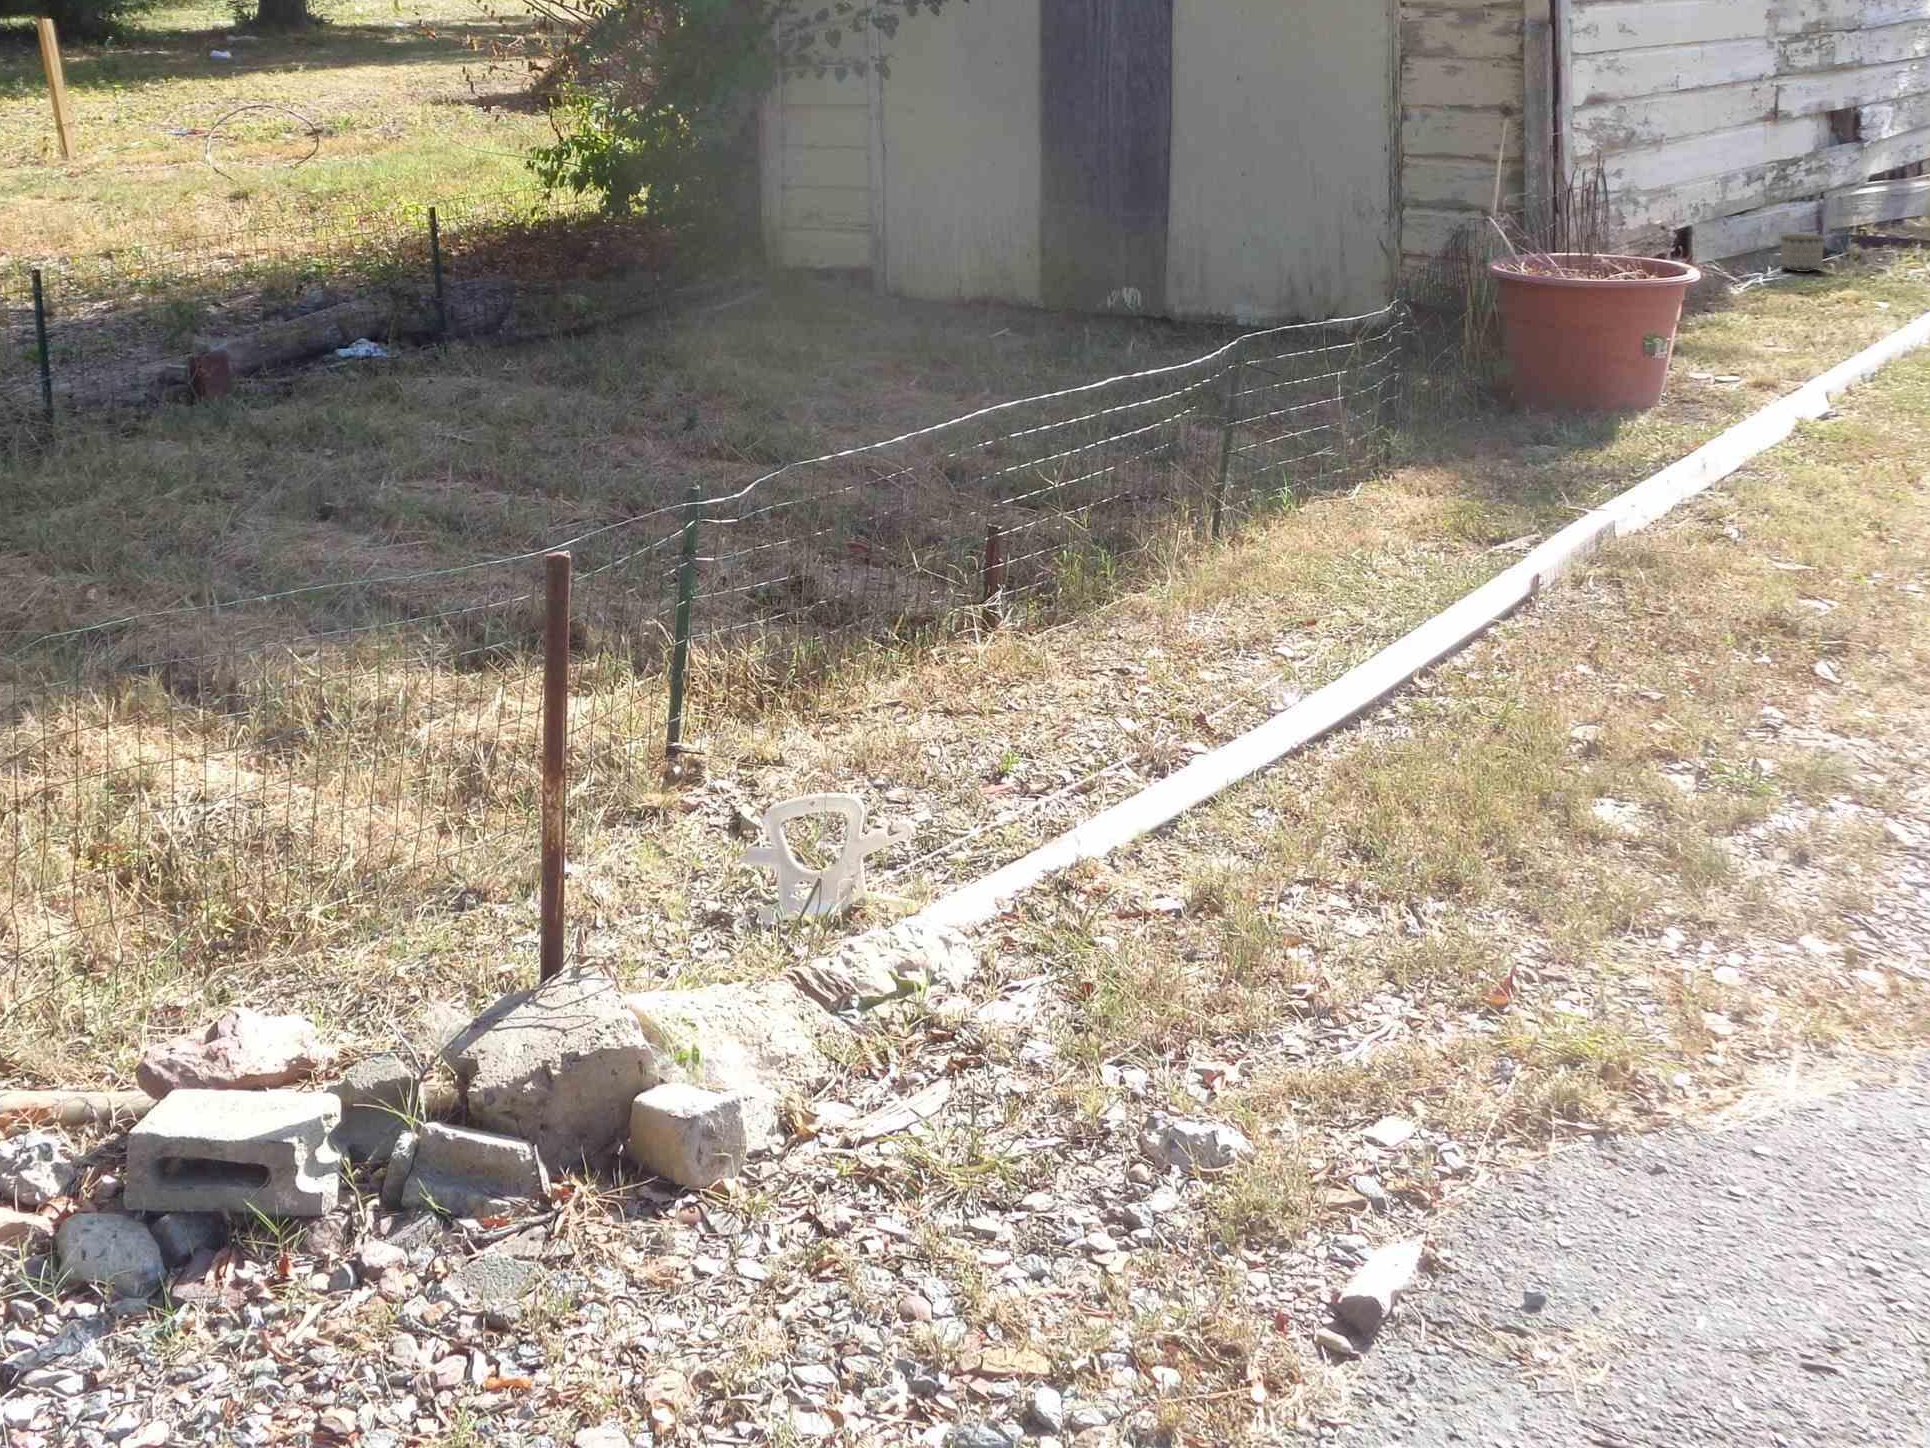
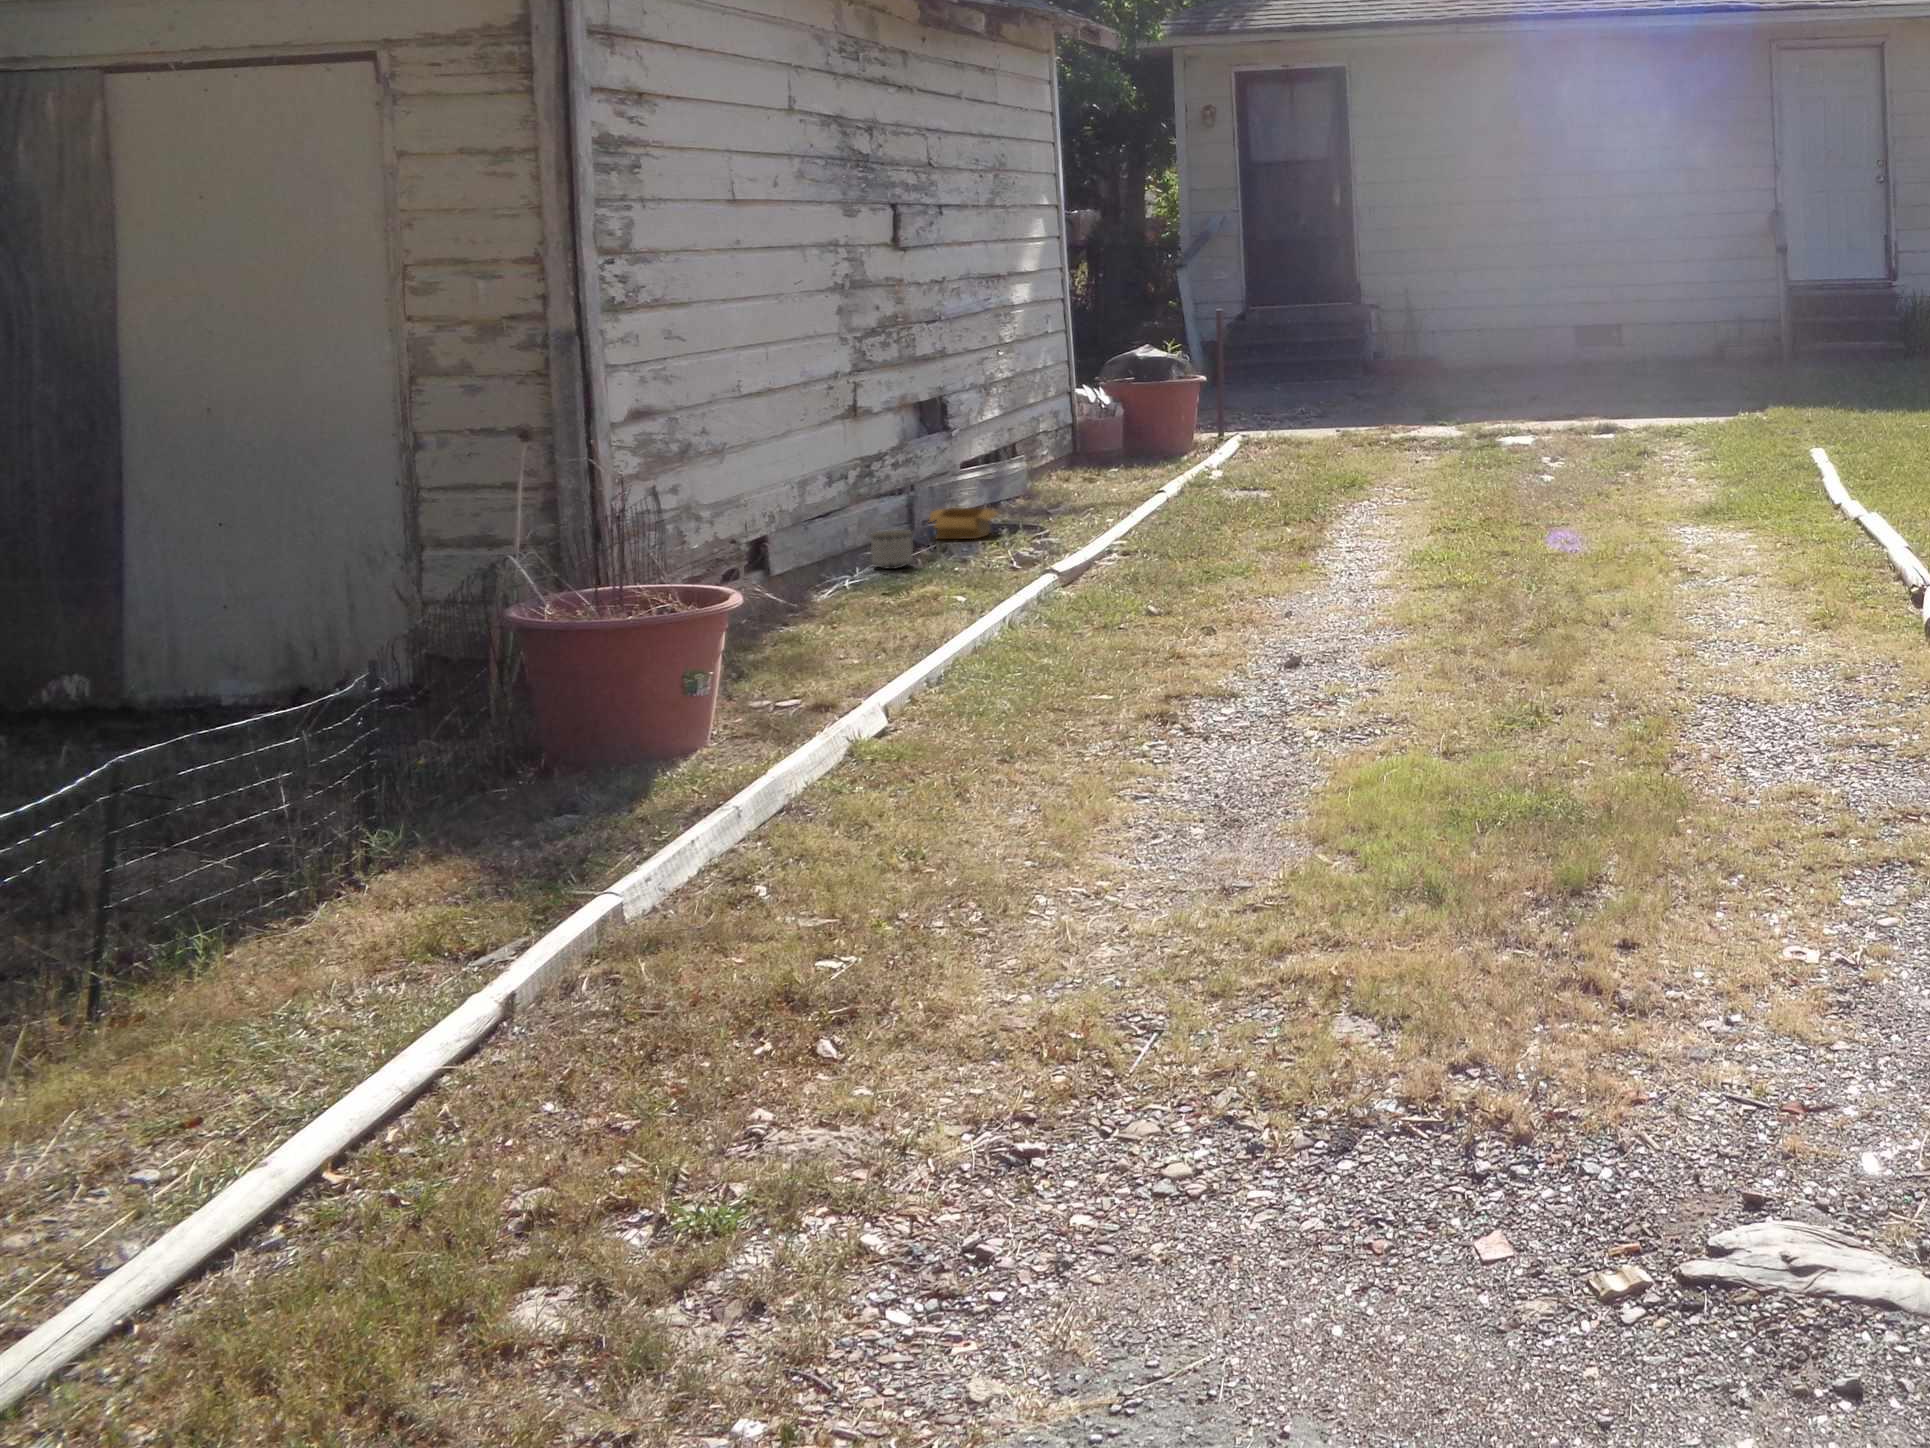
cardboard box: none [1835,218,1913,251] -> present [930,508,998,539]

